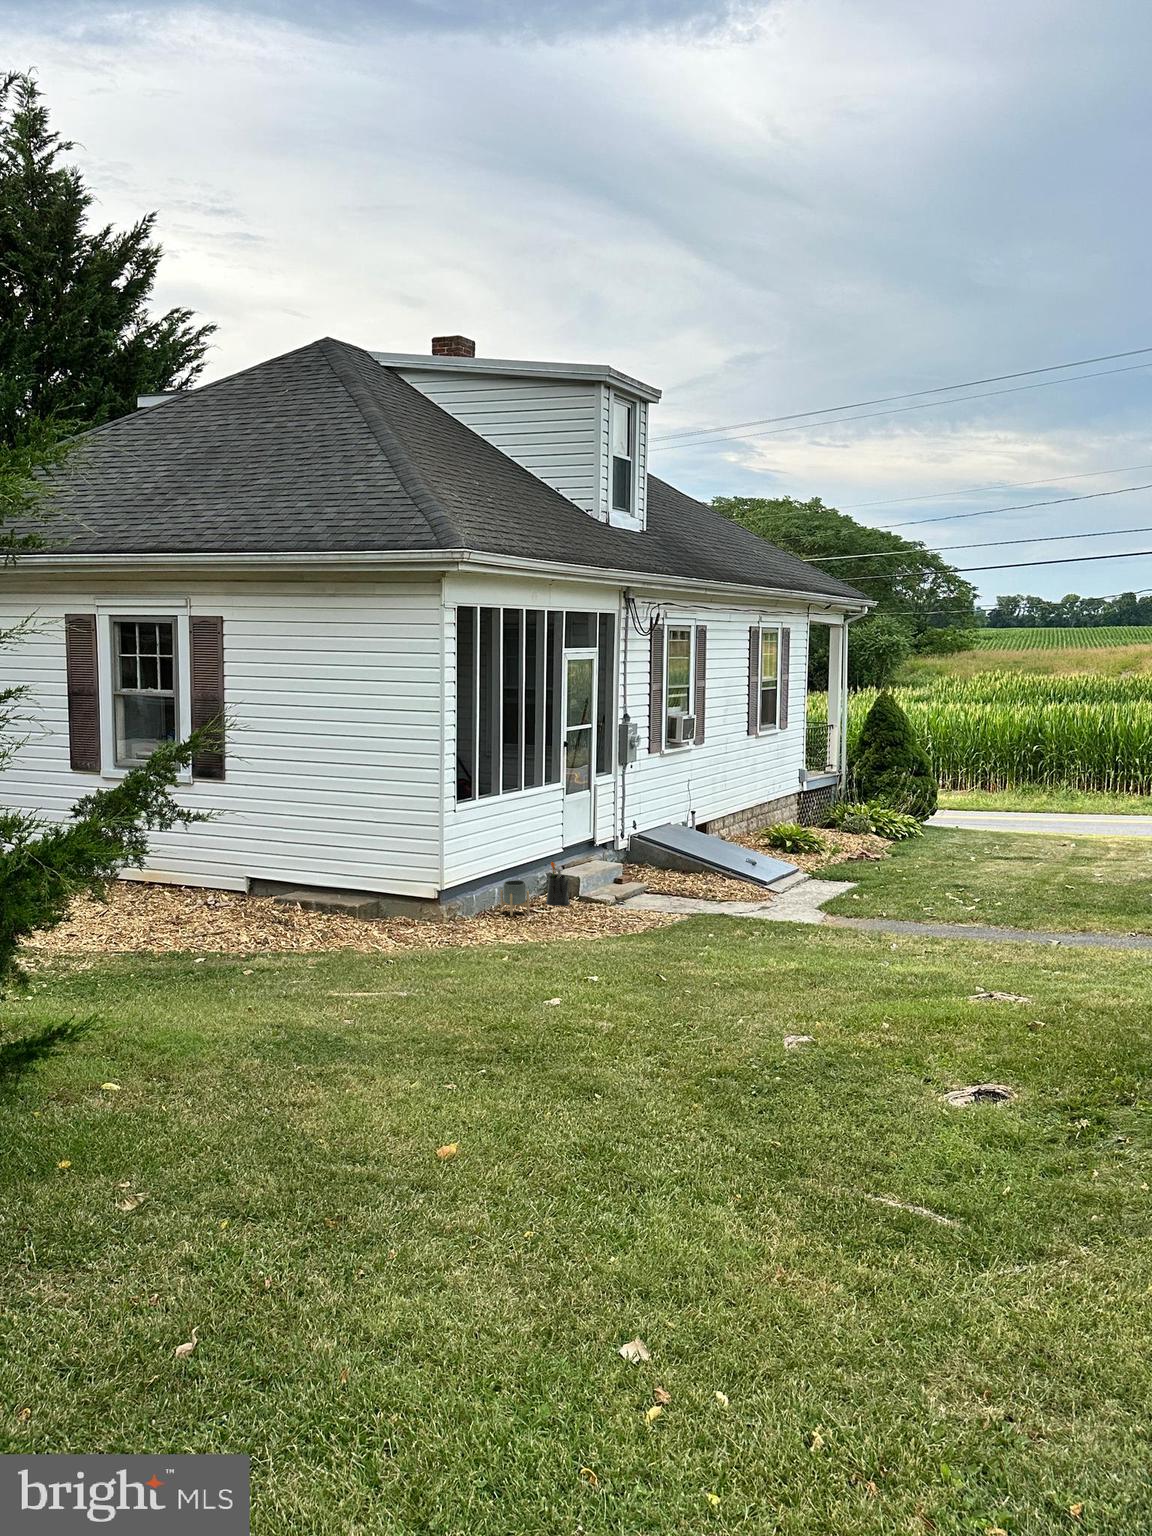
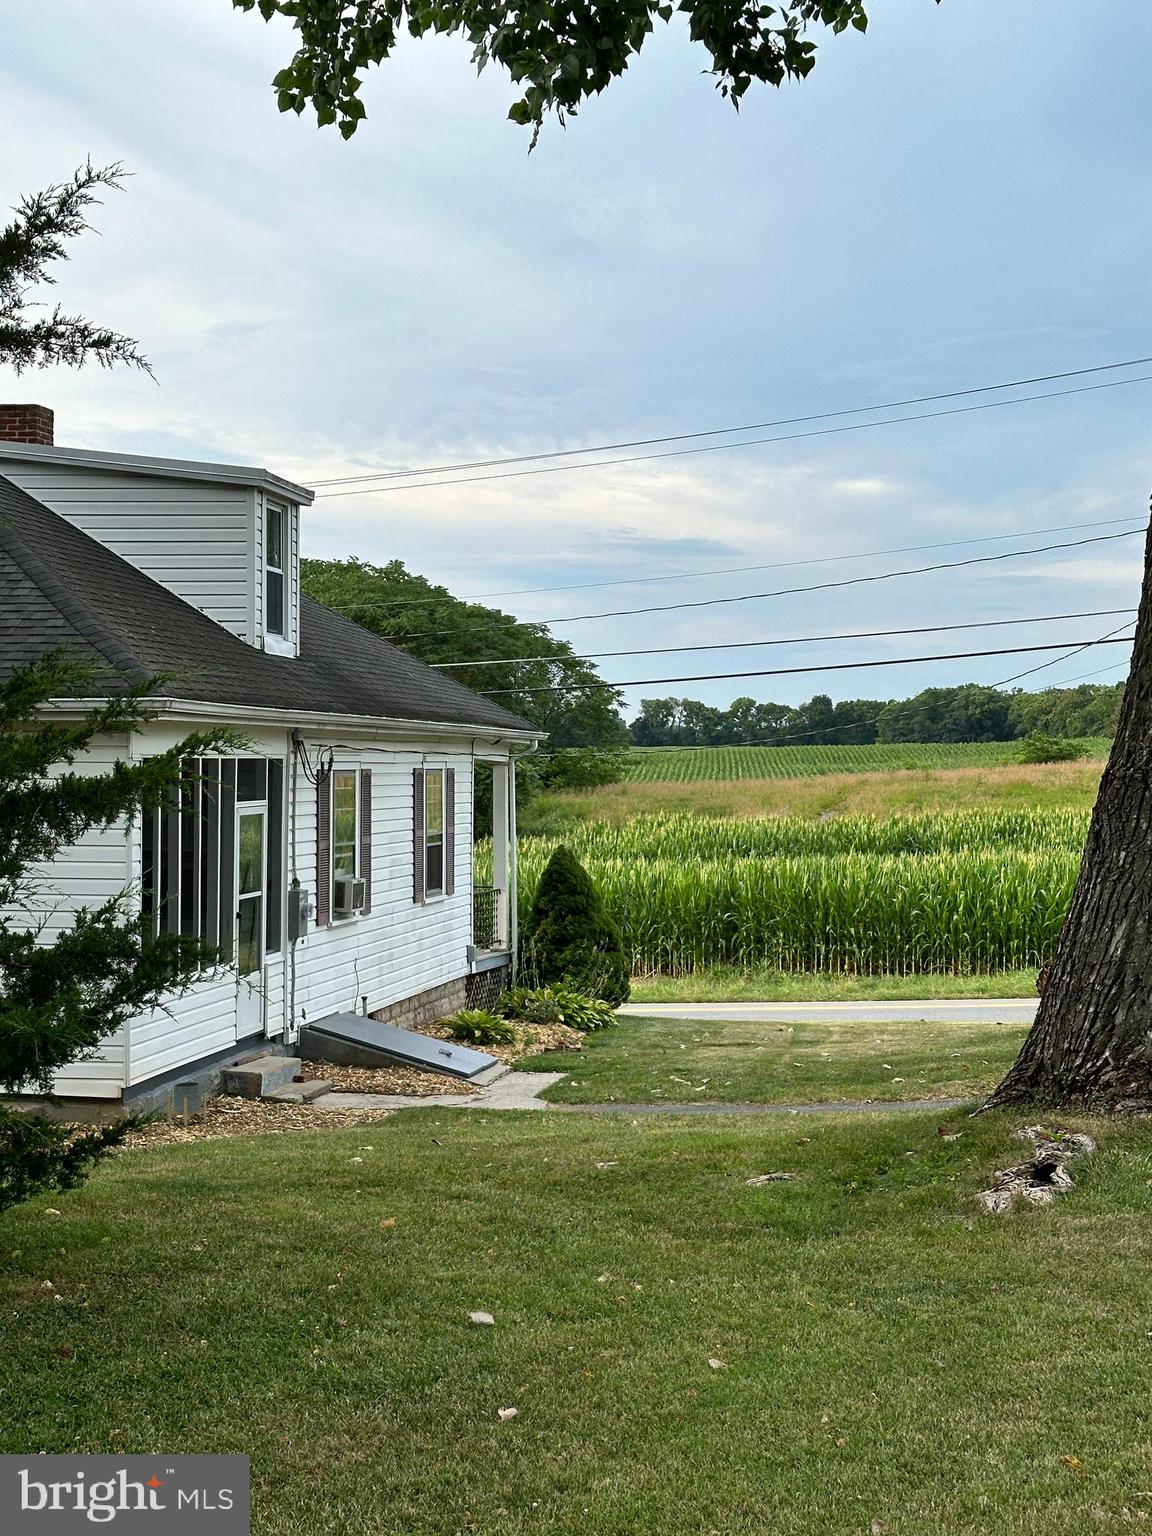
watering can: present [546,862,570,906] -> none [215,1059,247,1115]

